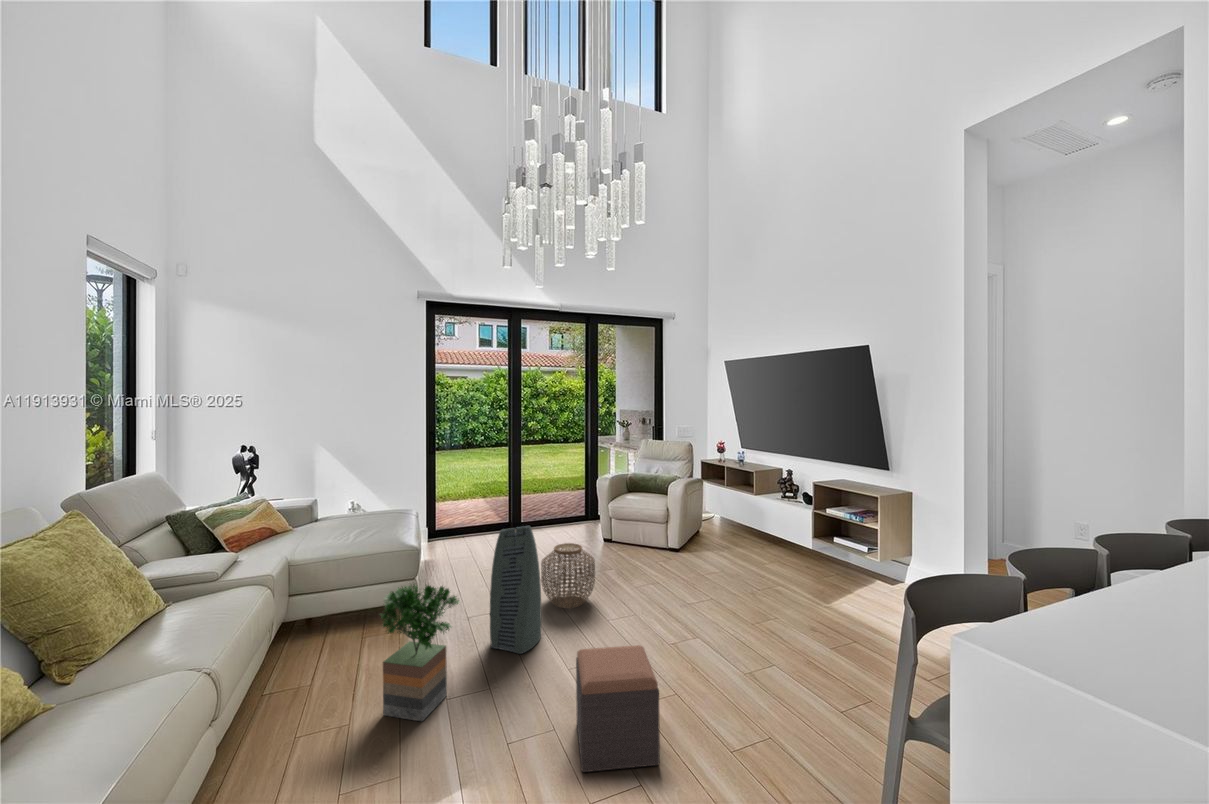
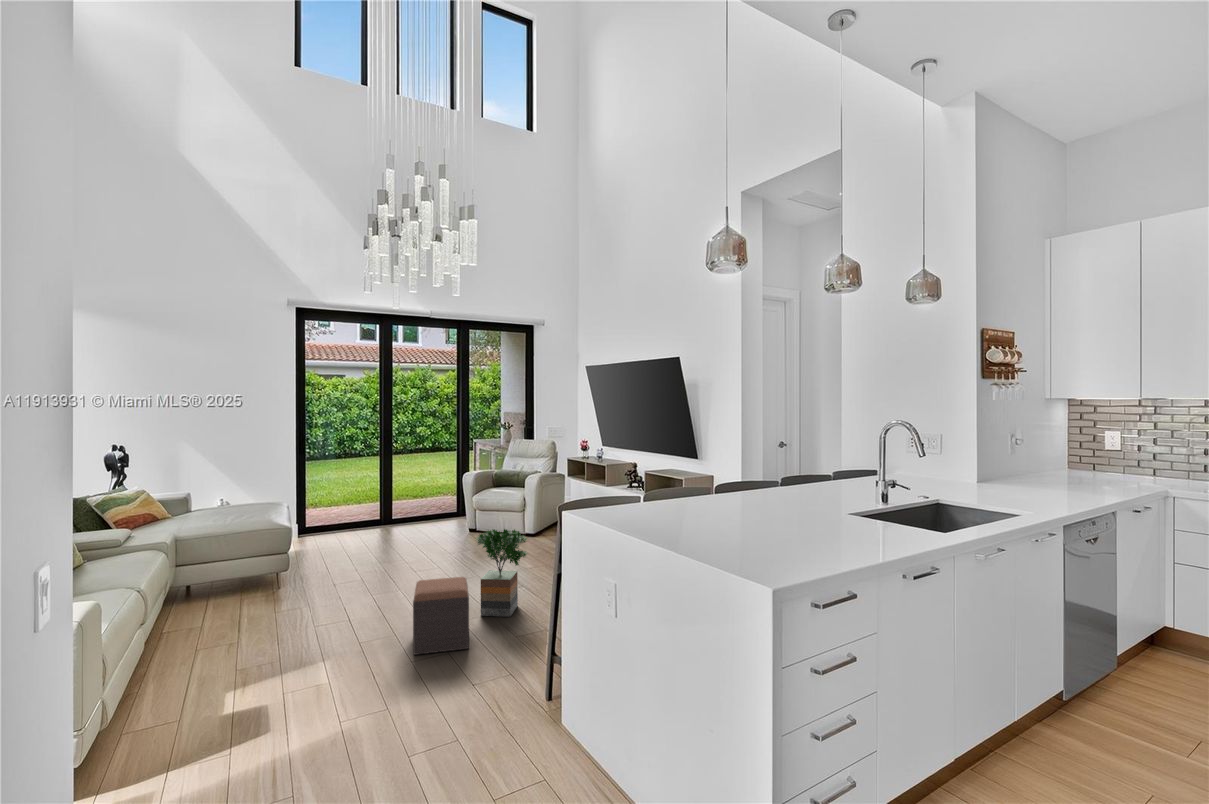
air purifier: present [490,526,541,654] -> none [354,503,399,603]
woven basket: present [541,543,595,608] -> none [403,523,450,576]
potted tree: present [381,585,459,721] -> present [476,529,527,617]

